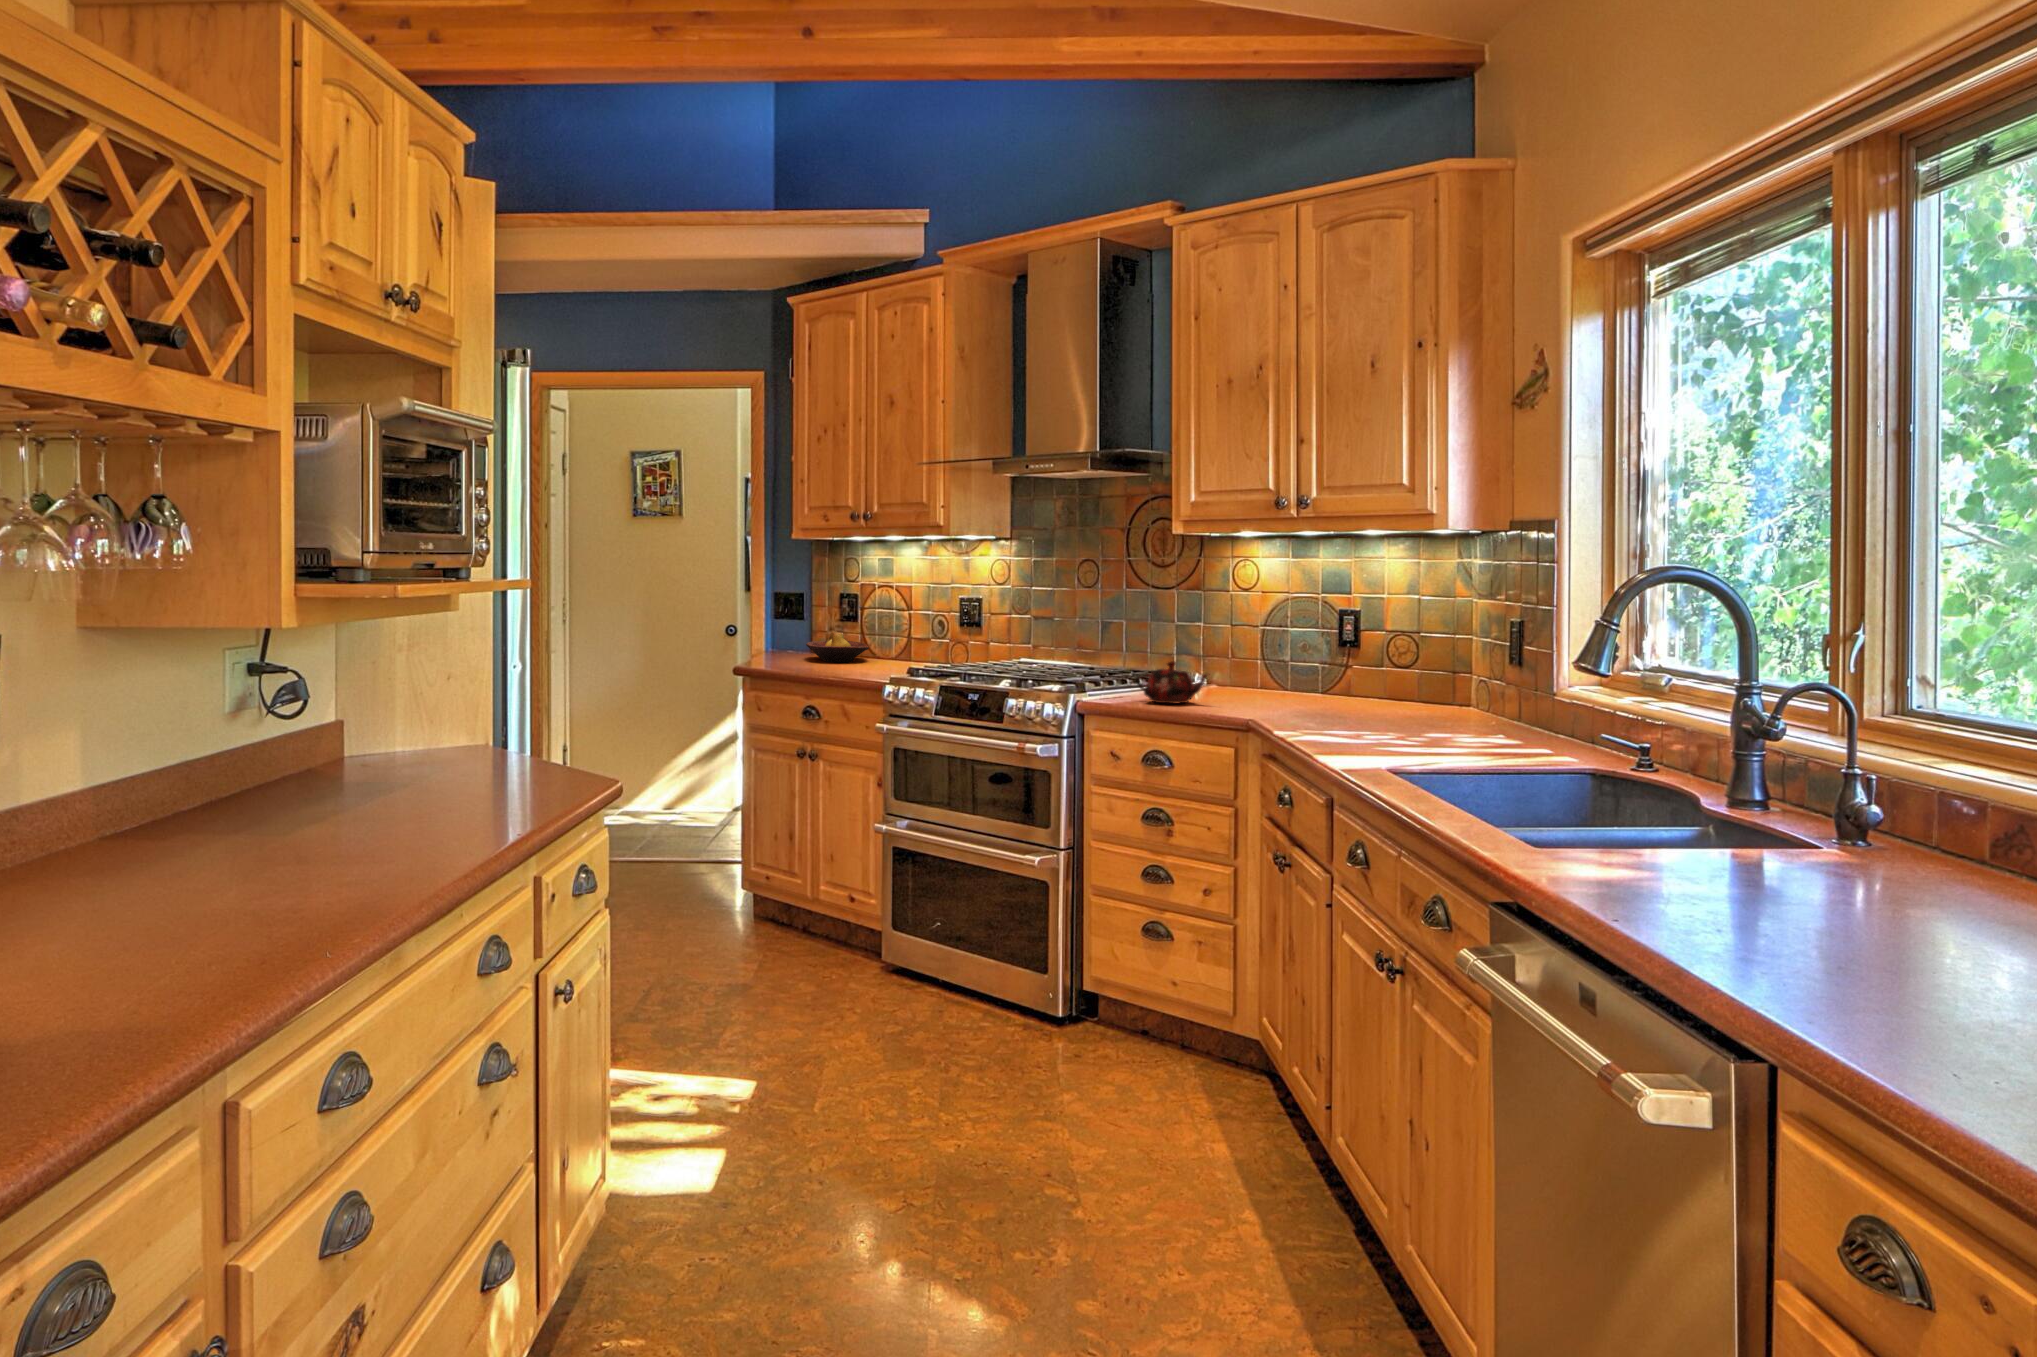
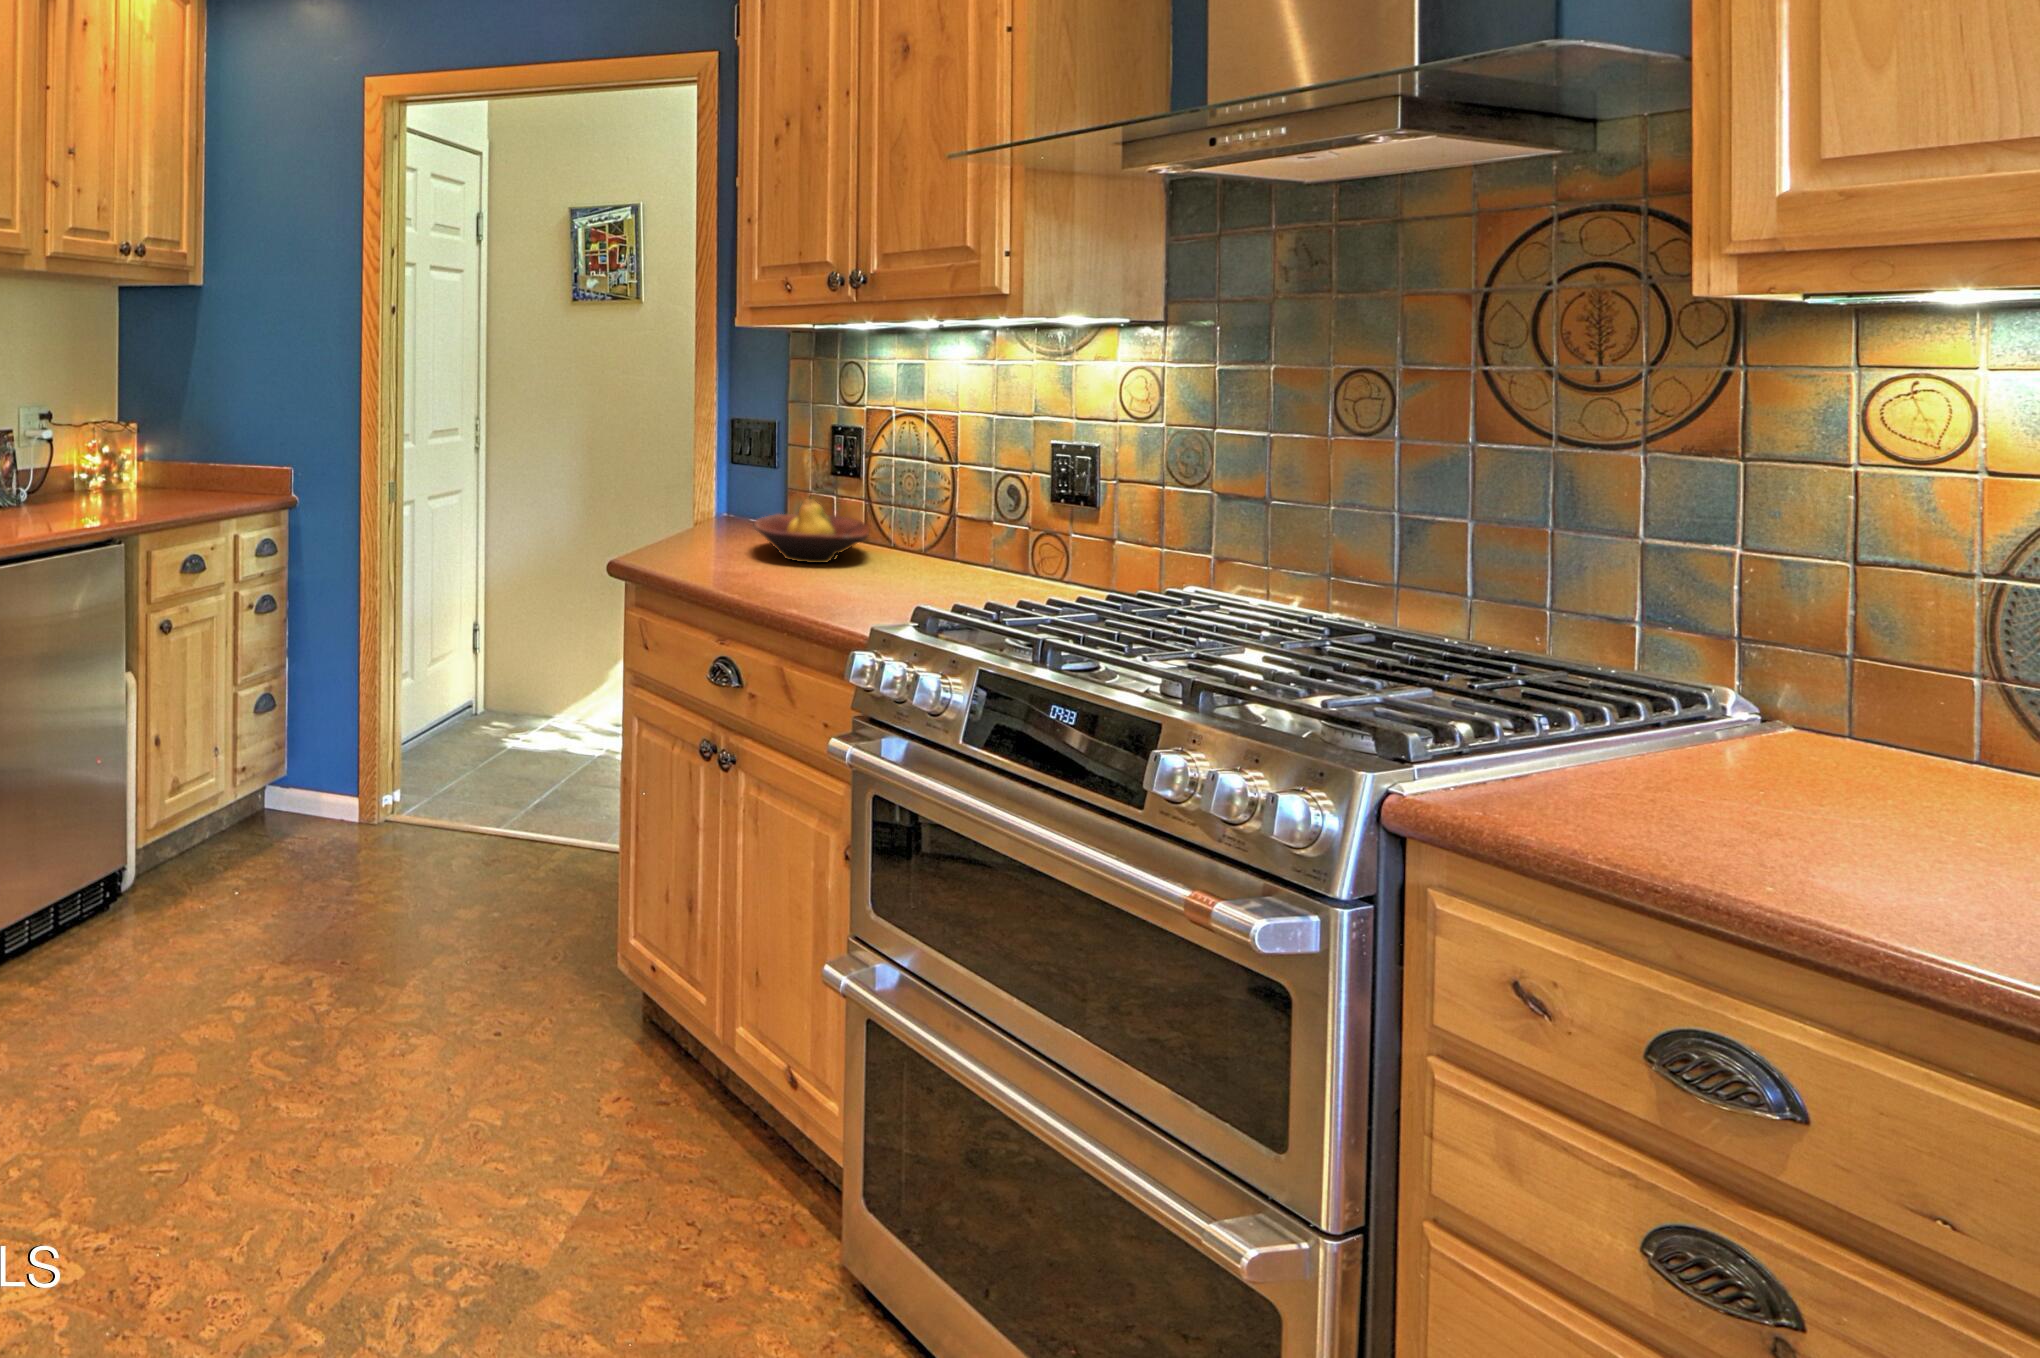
teapot: present [1136,661,1207,704] -> none [1589,714,1937,867]

